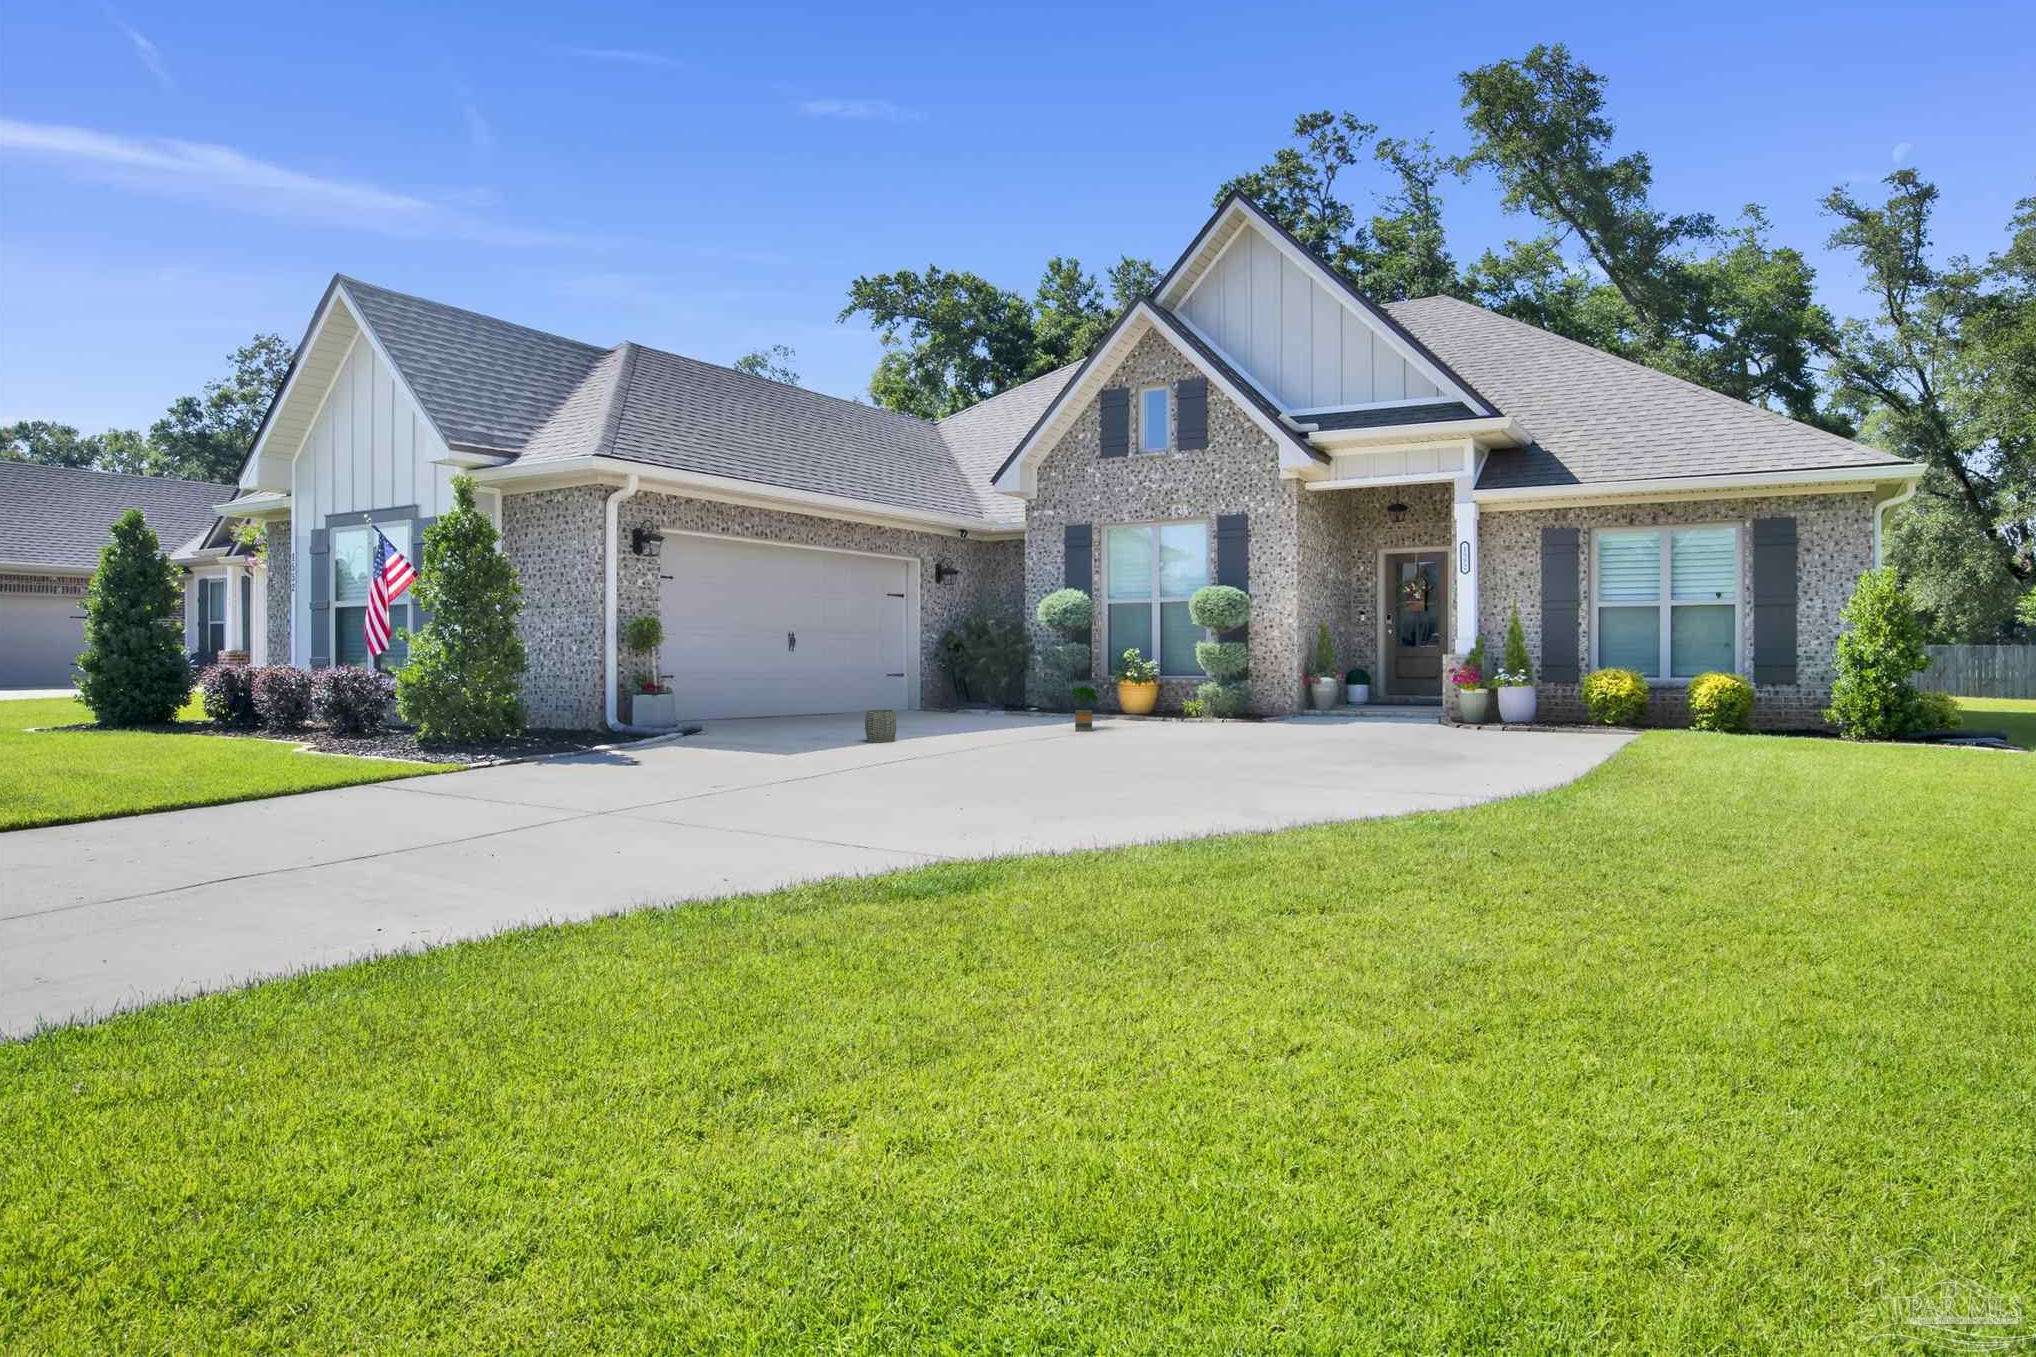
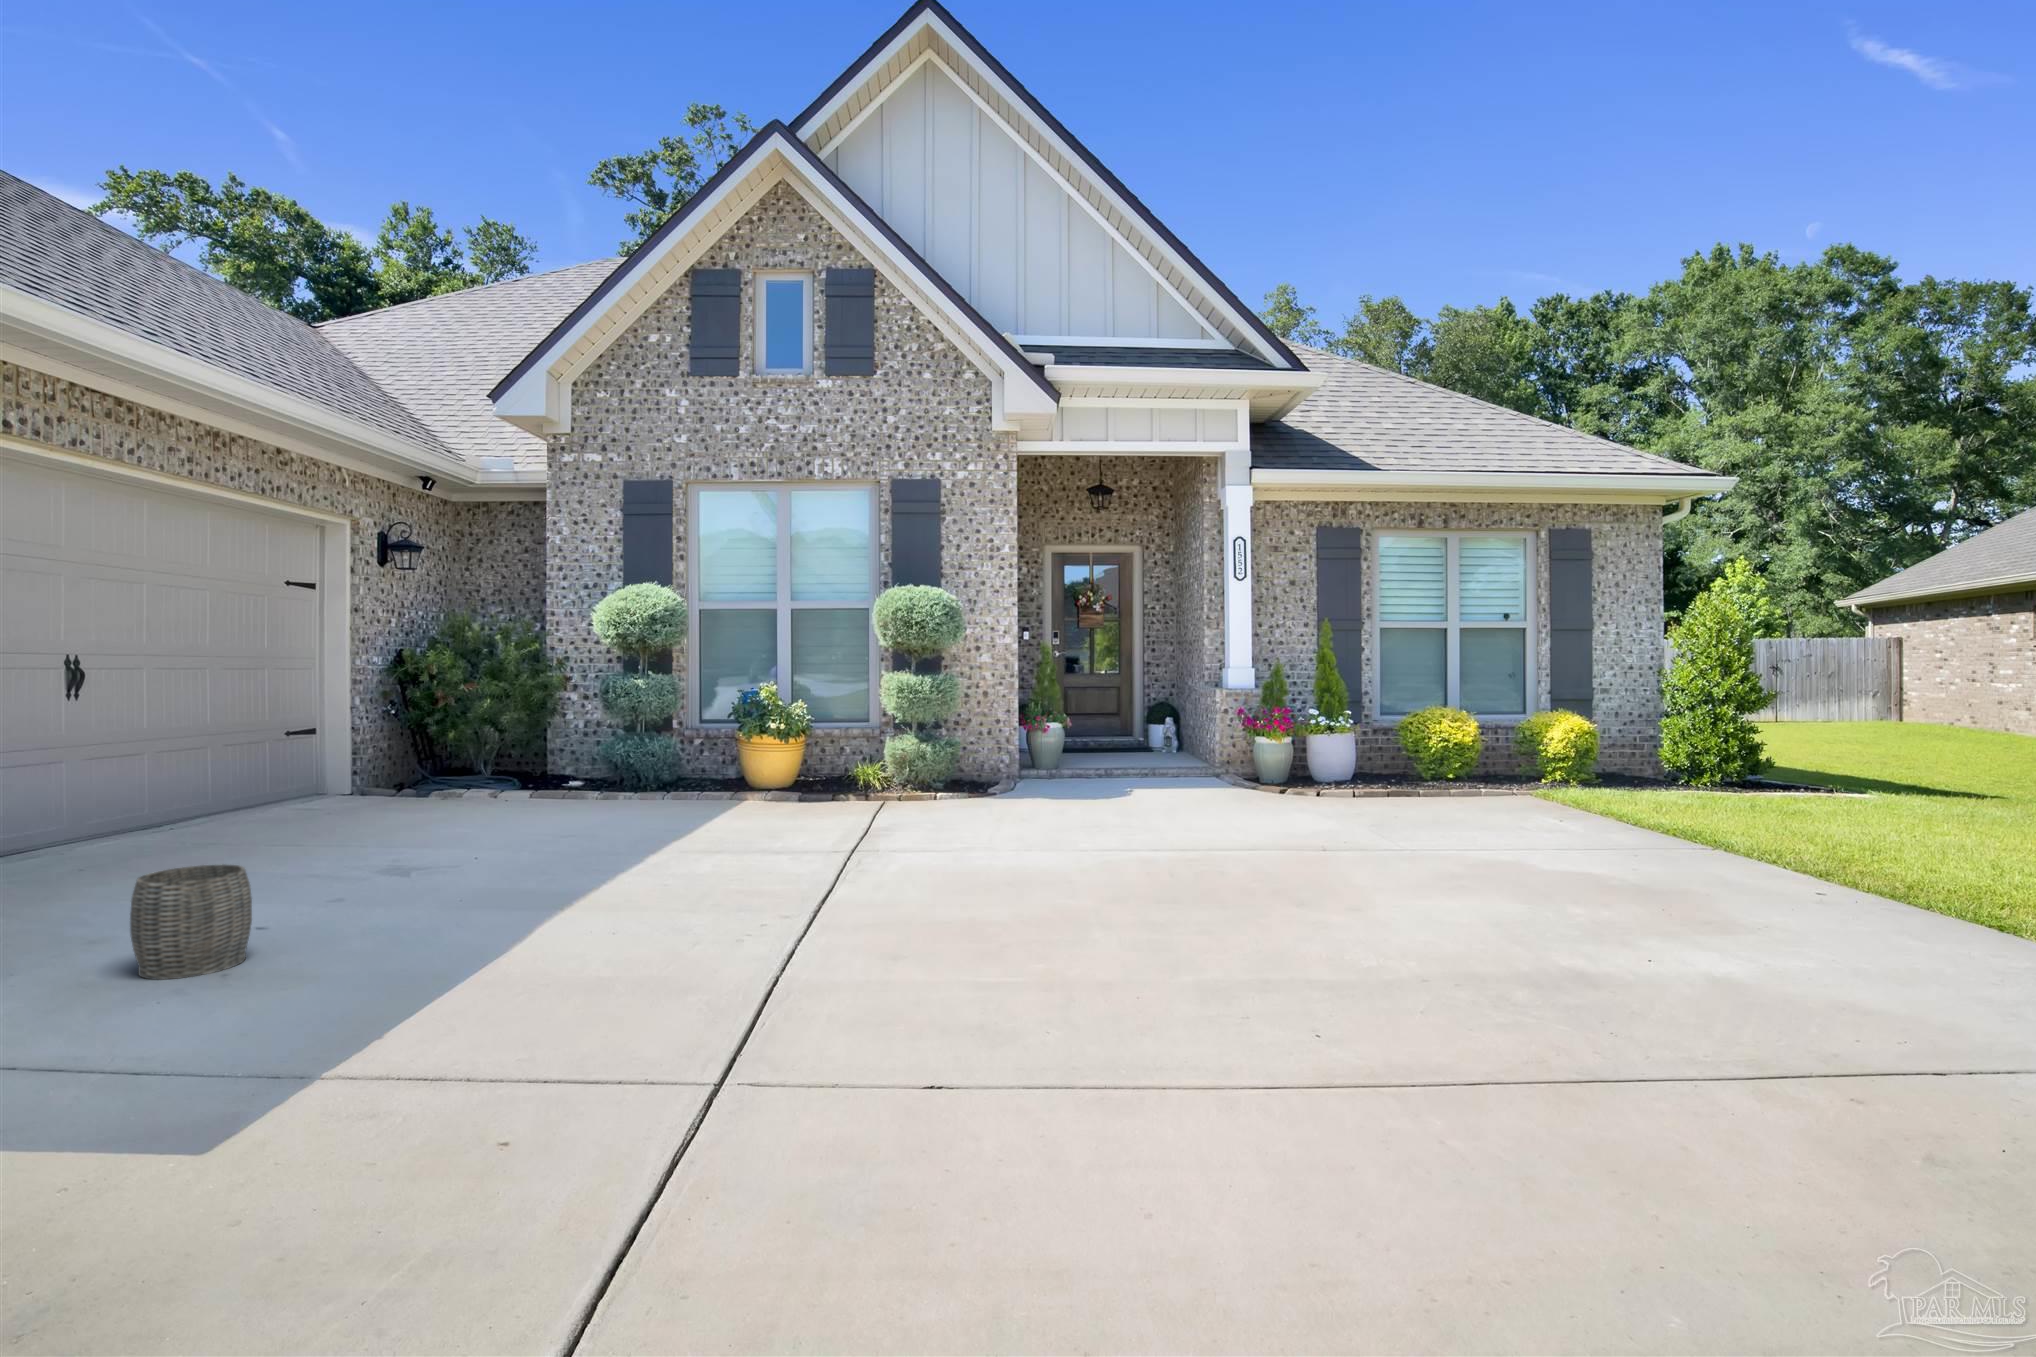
potted tree: present [1070,686,1099,732] -> none [720,762,789,862]

